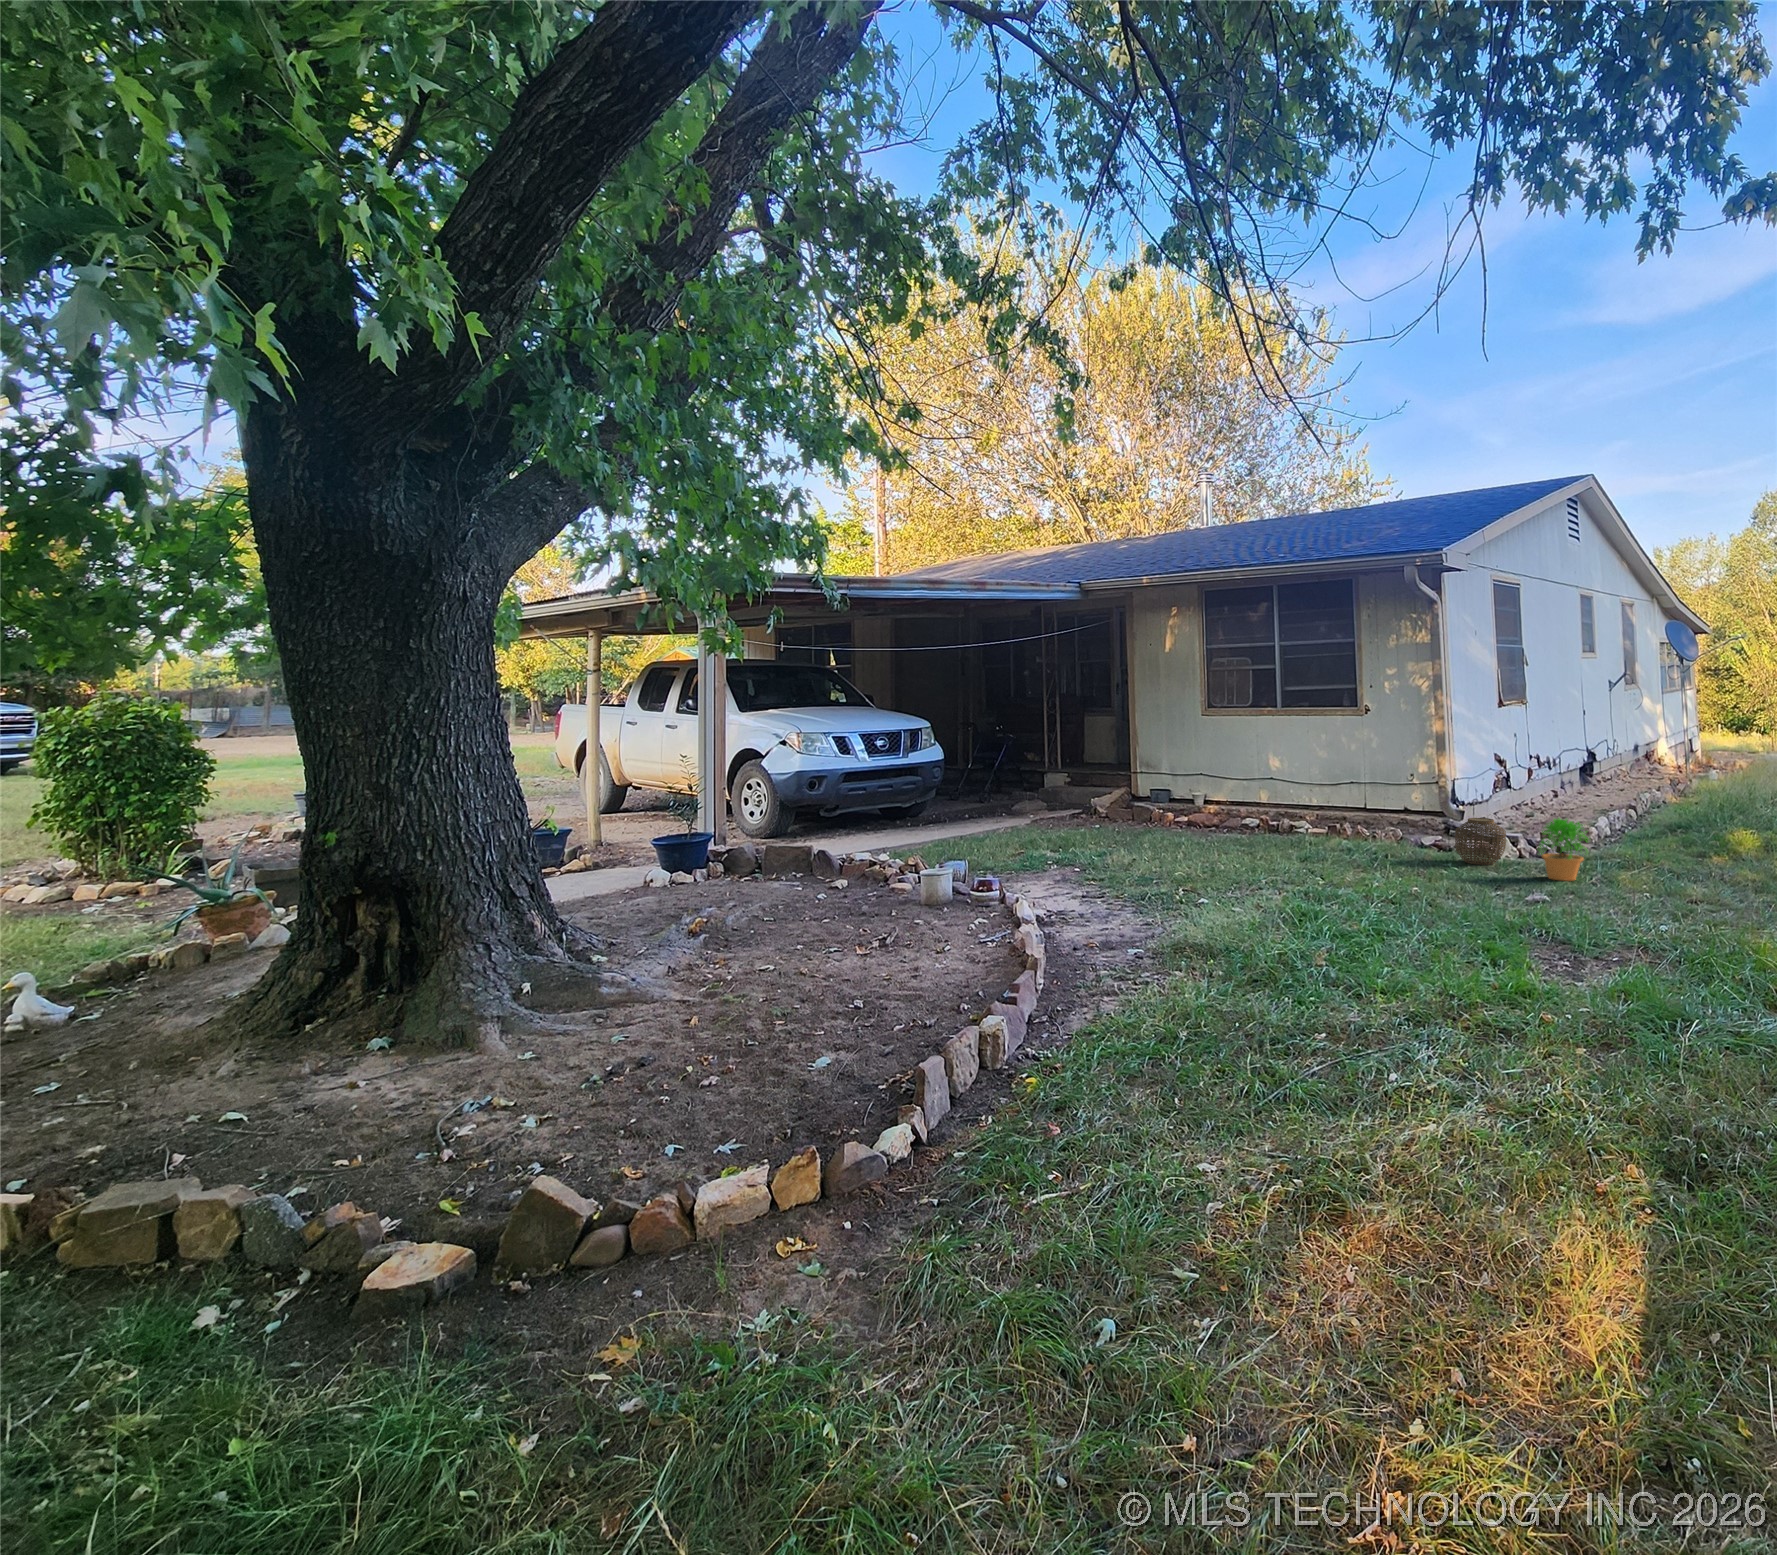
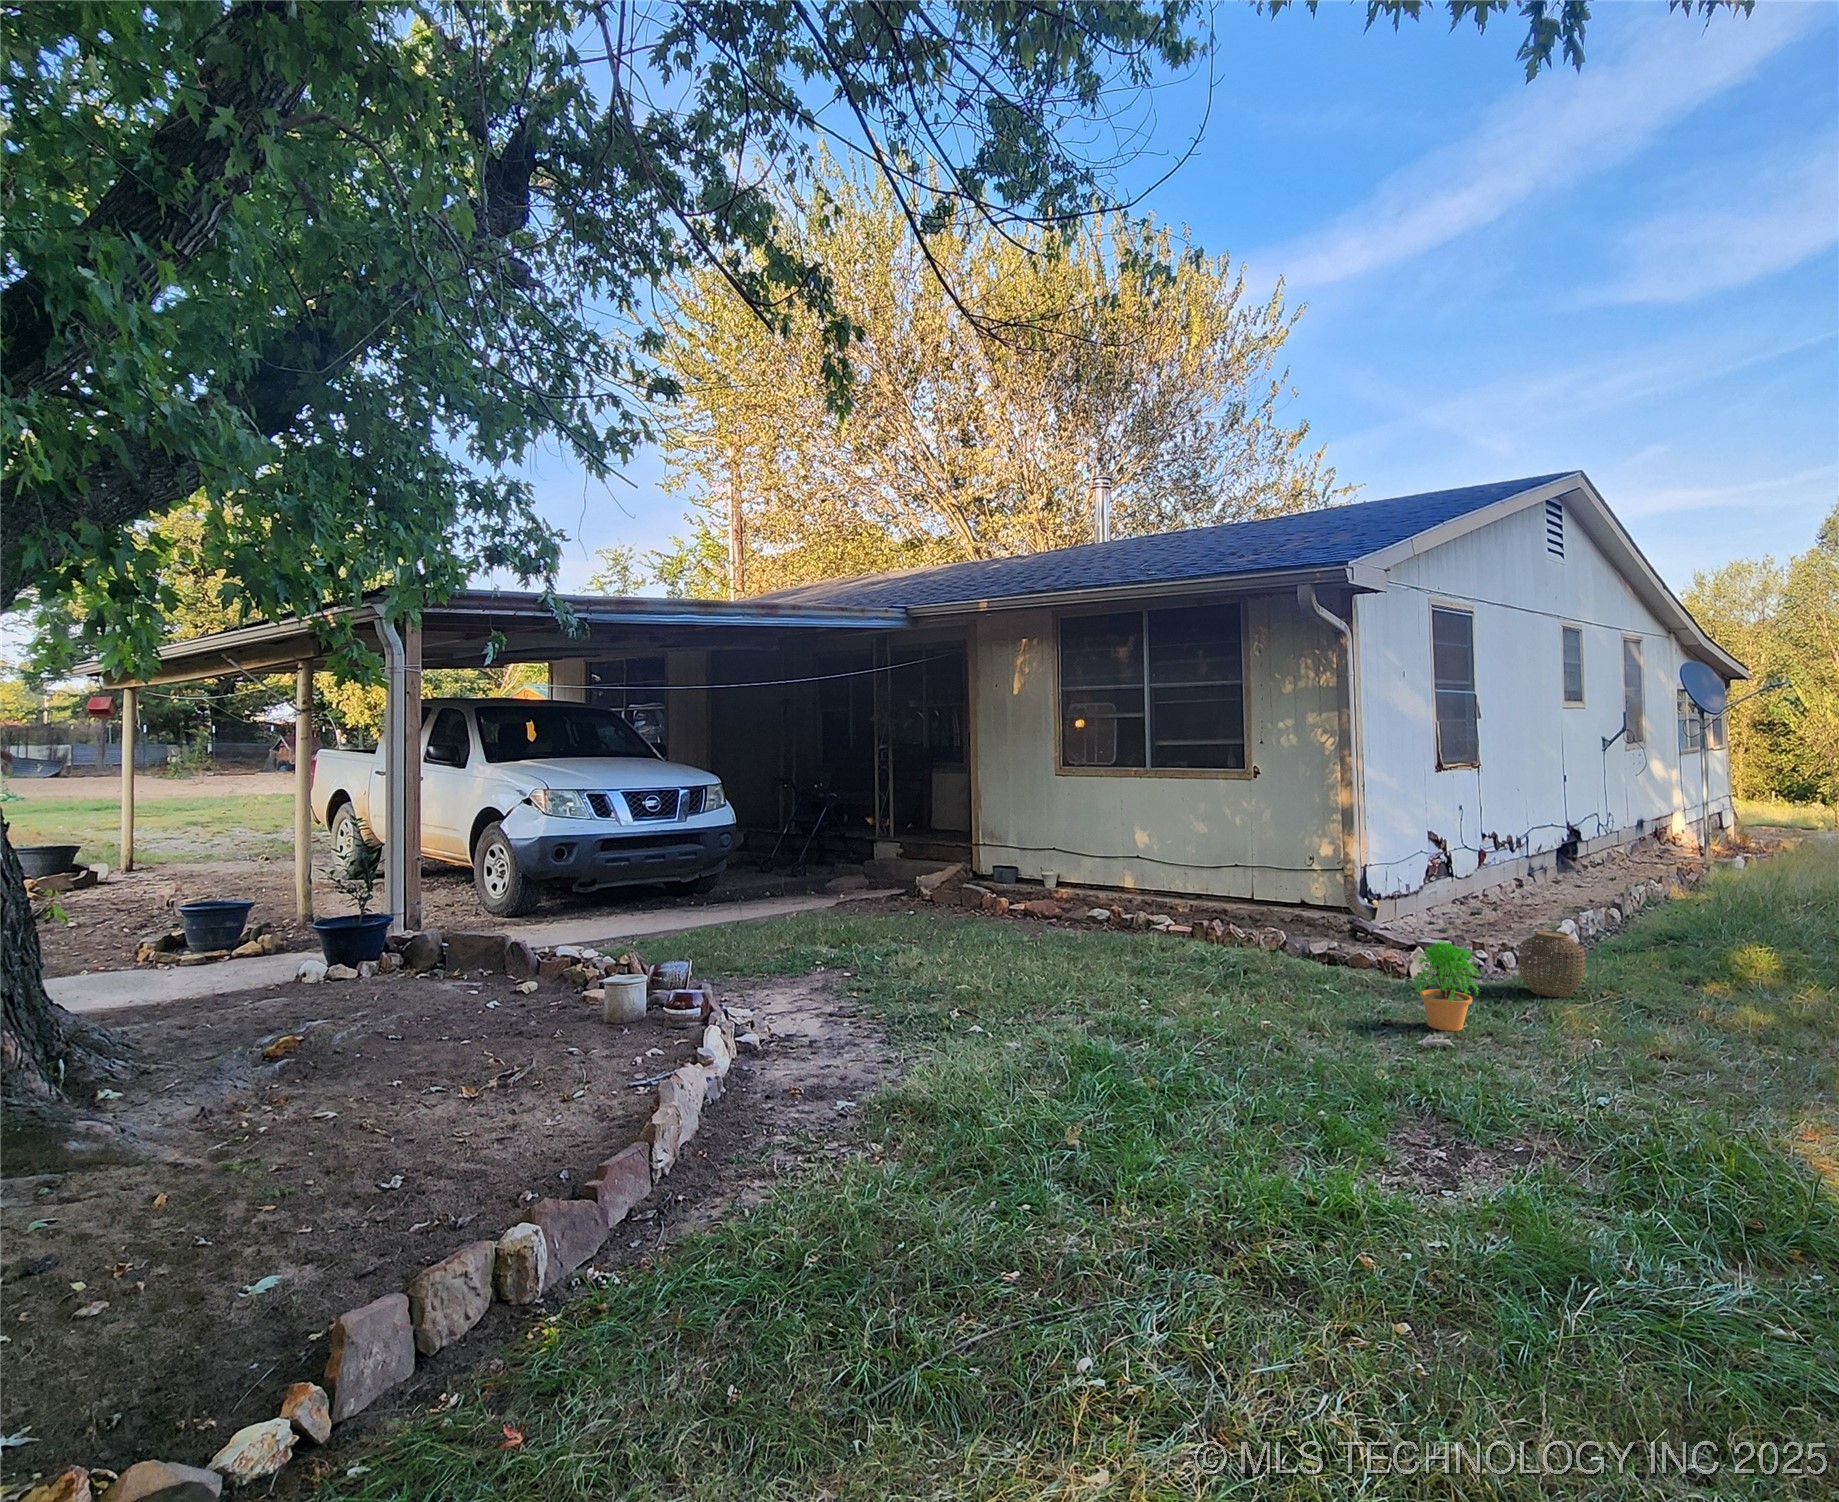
woven basket: present [1455,818,1506,865] -> present [1518,930,1586,997]

